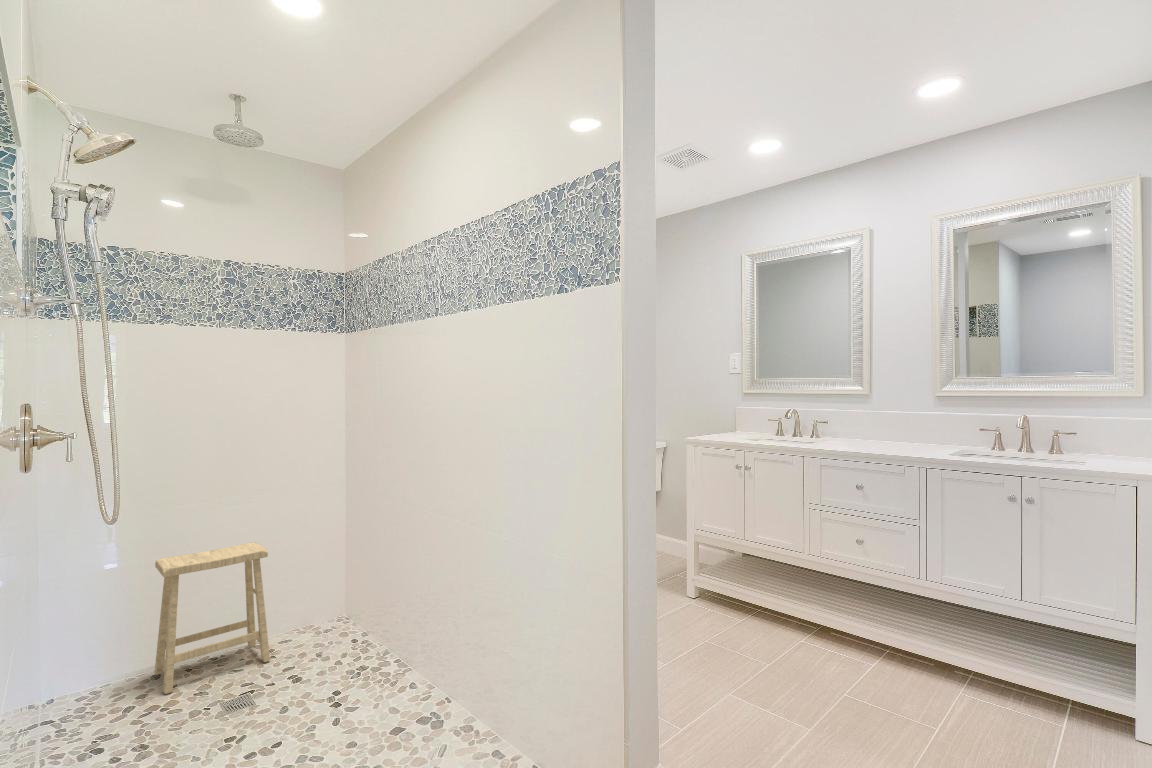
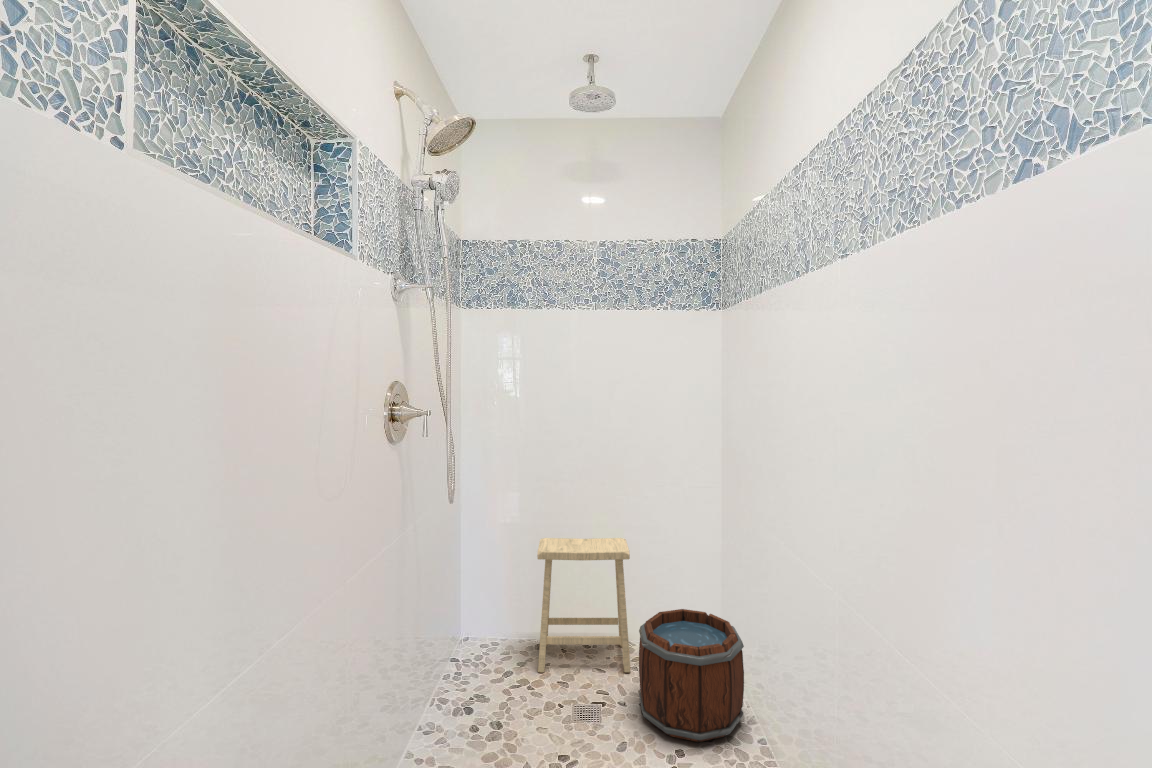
bucket: none [288,583,382,686] -> present [639,609,744,742]

